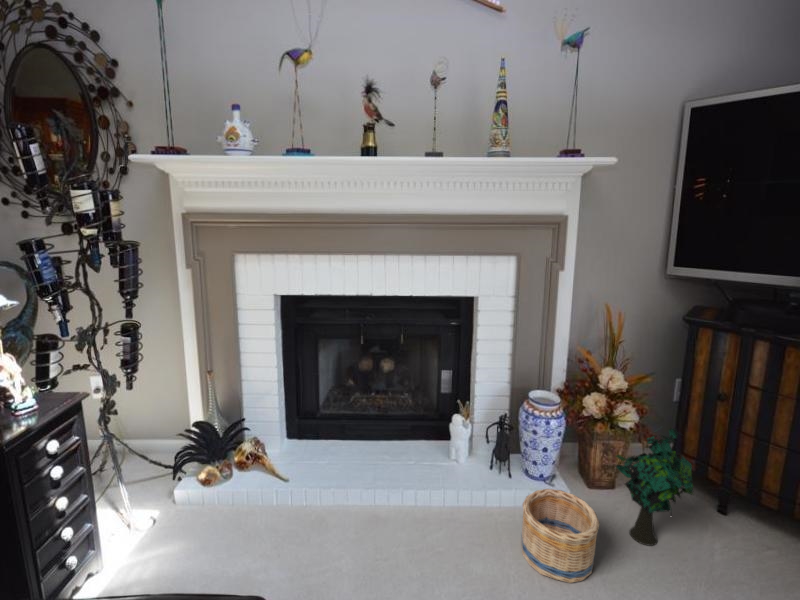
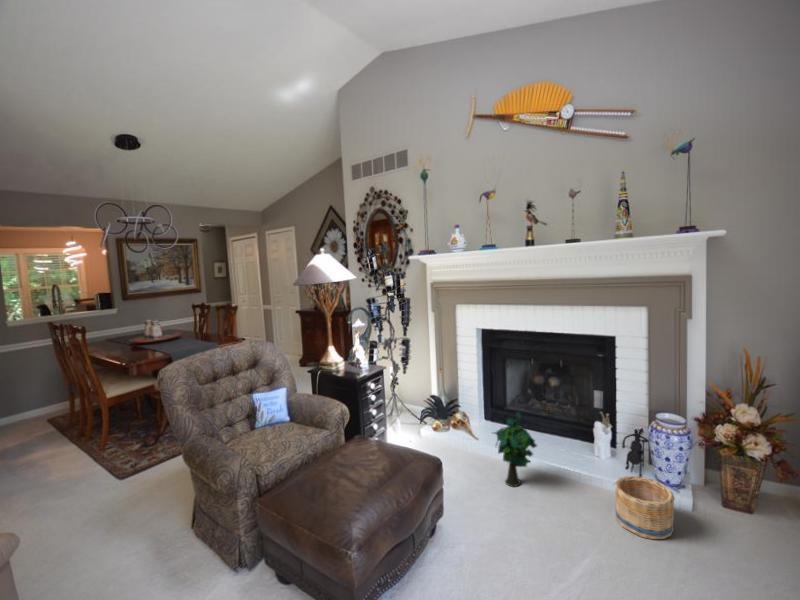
decorative plant: present [616,428,693,546] -> present [493,411,537,487]

